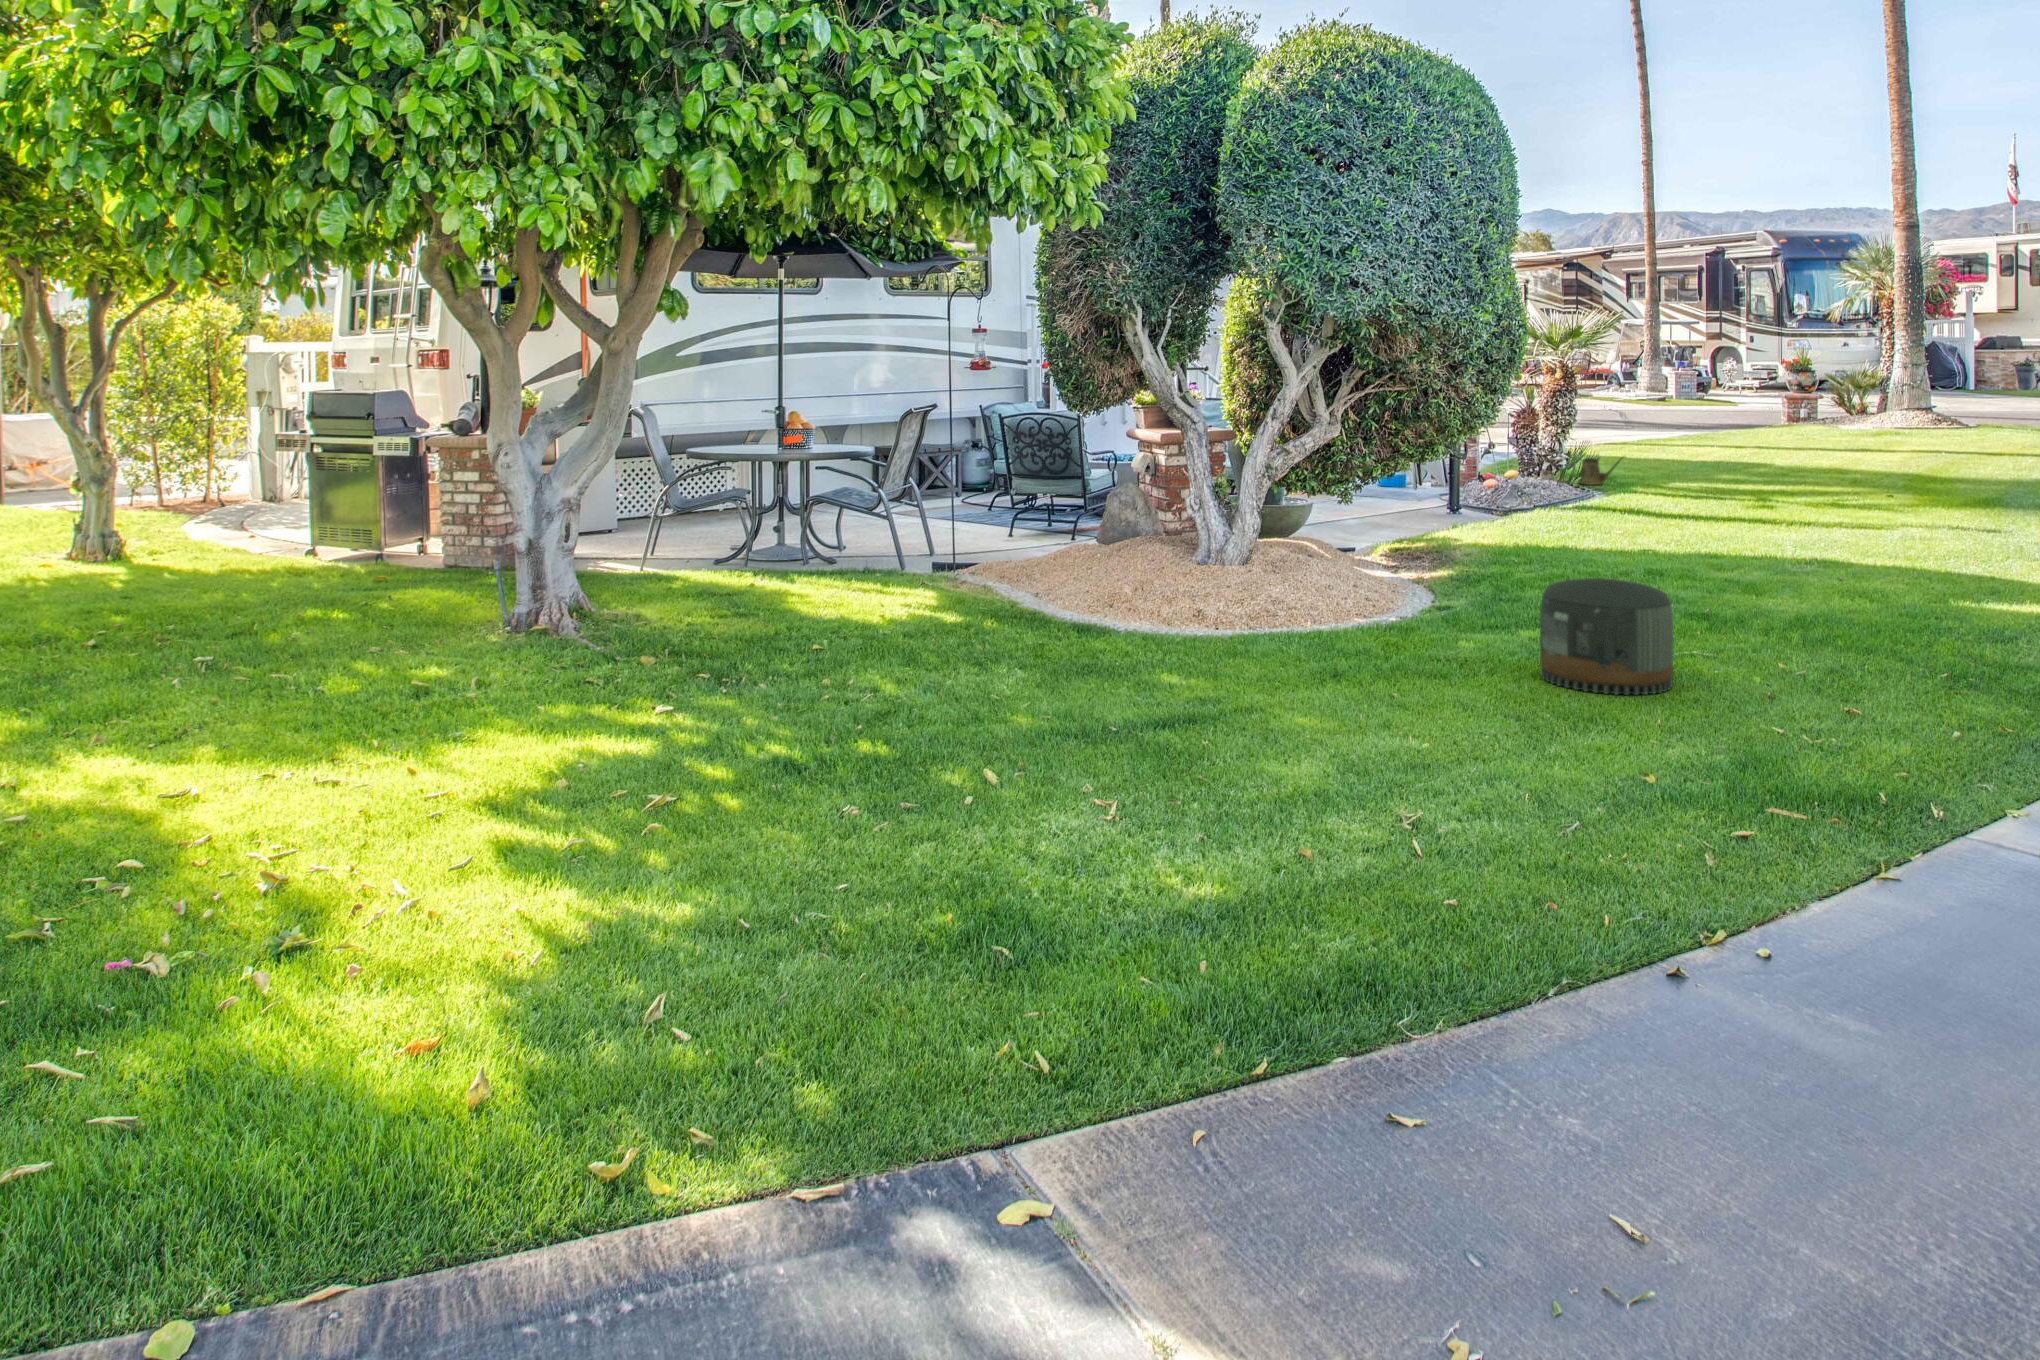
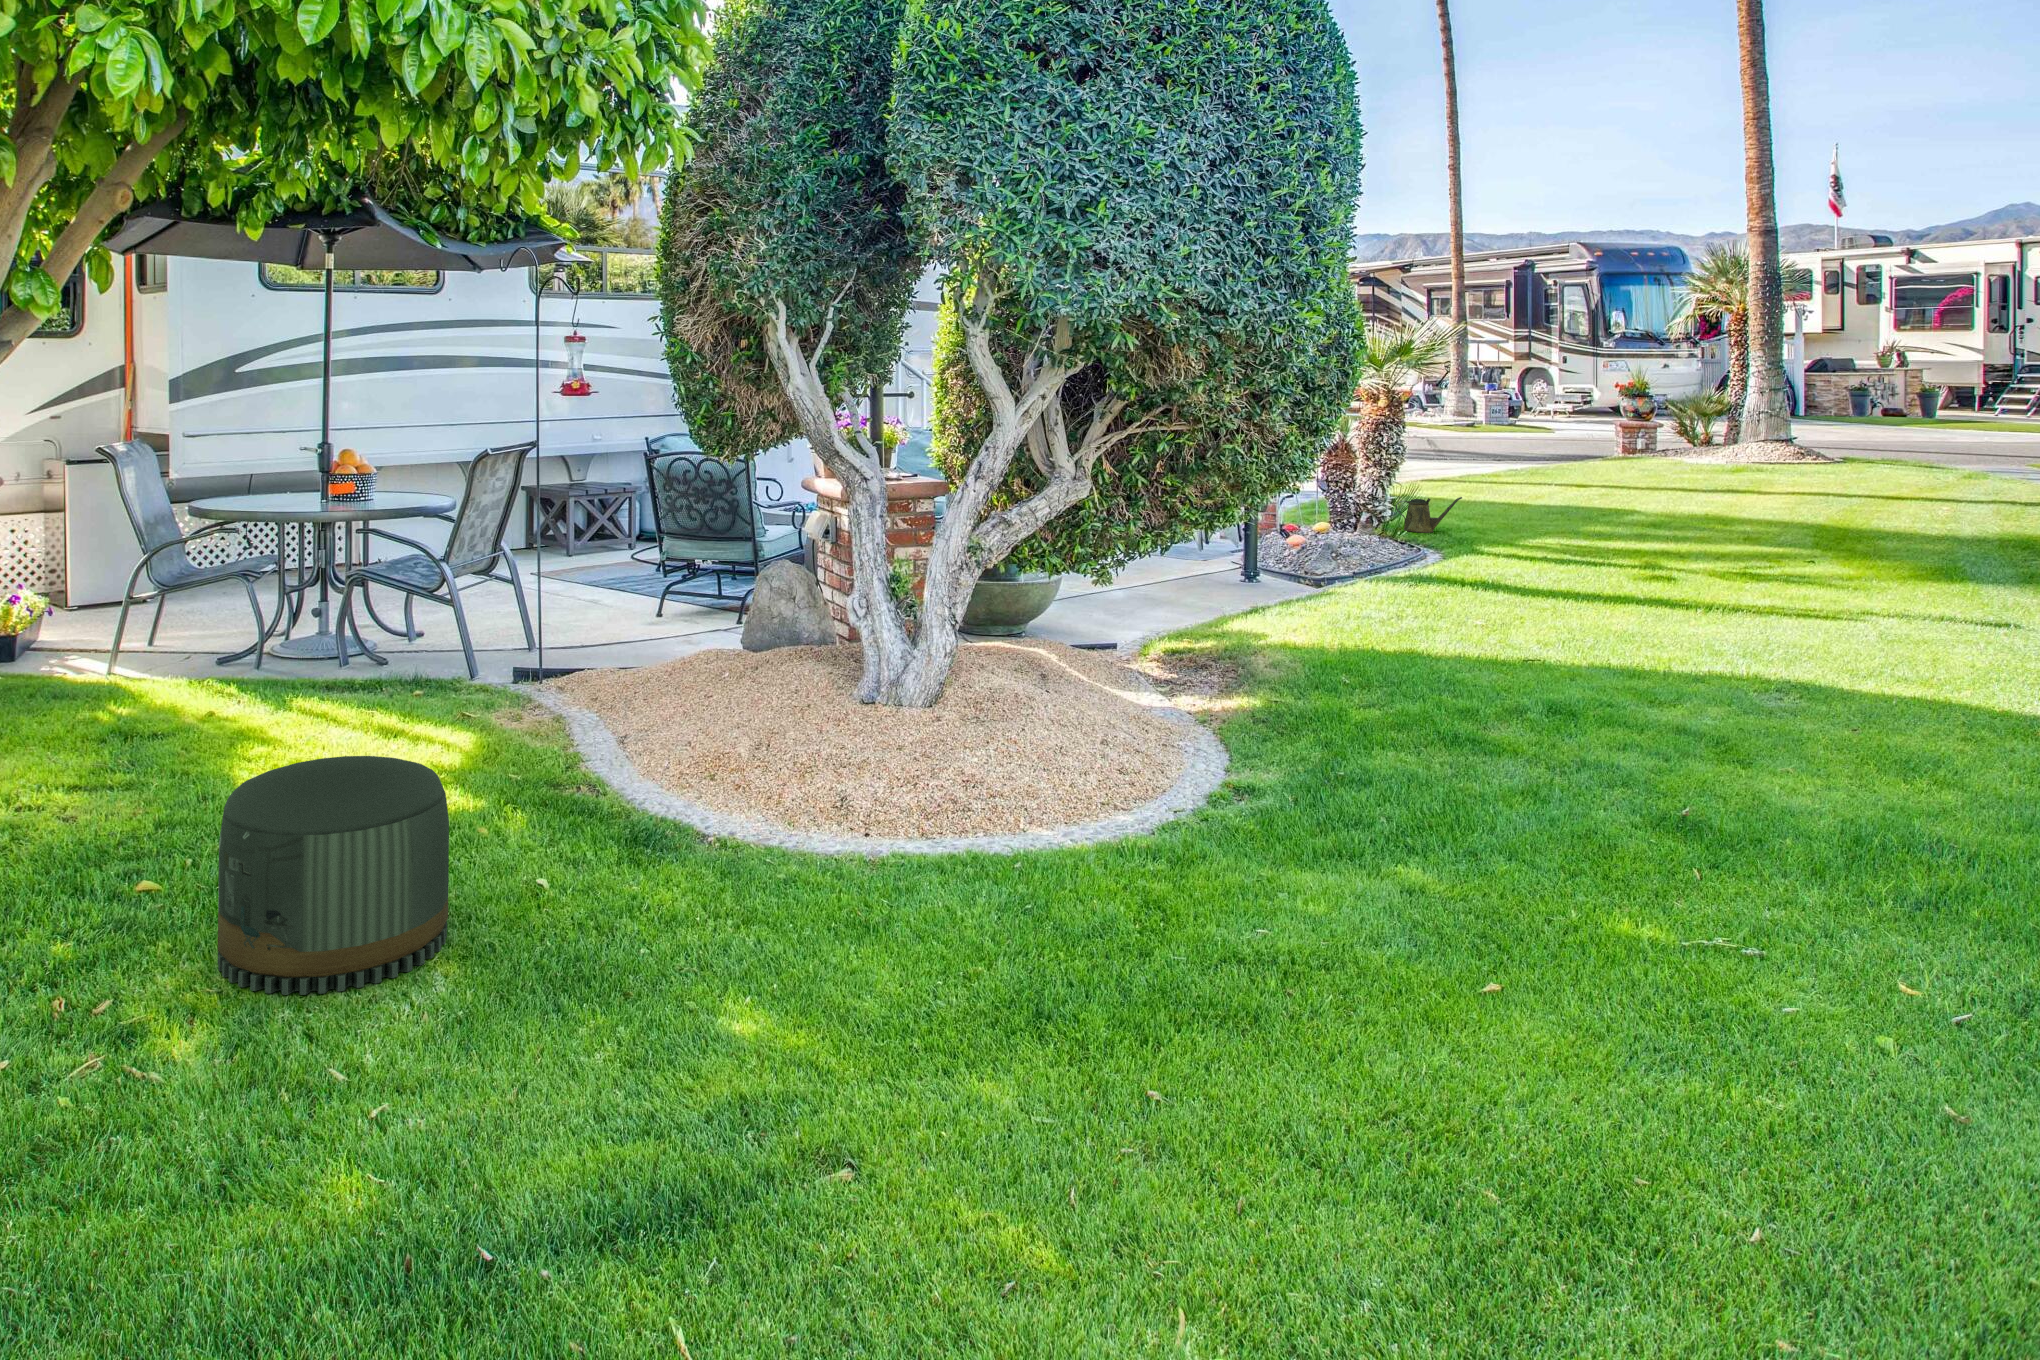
pouf: present [1540,578,1673,695] -> present [218,756,449,995]

